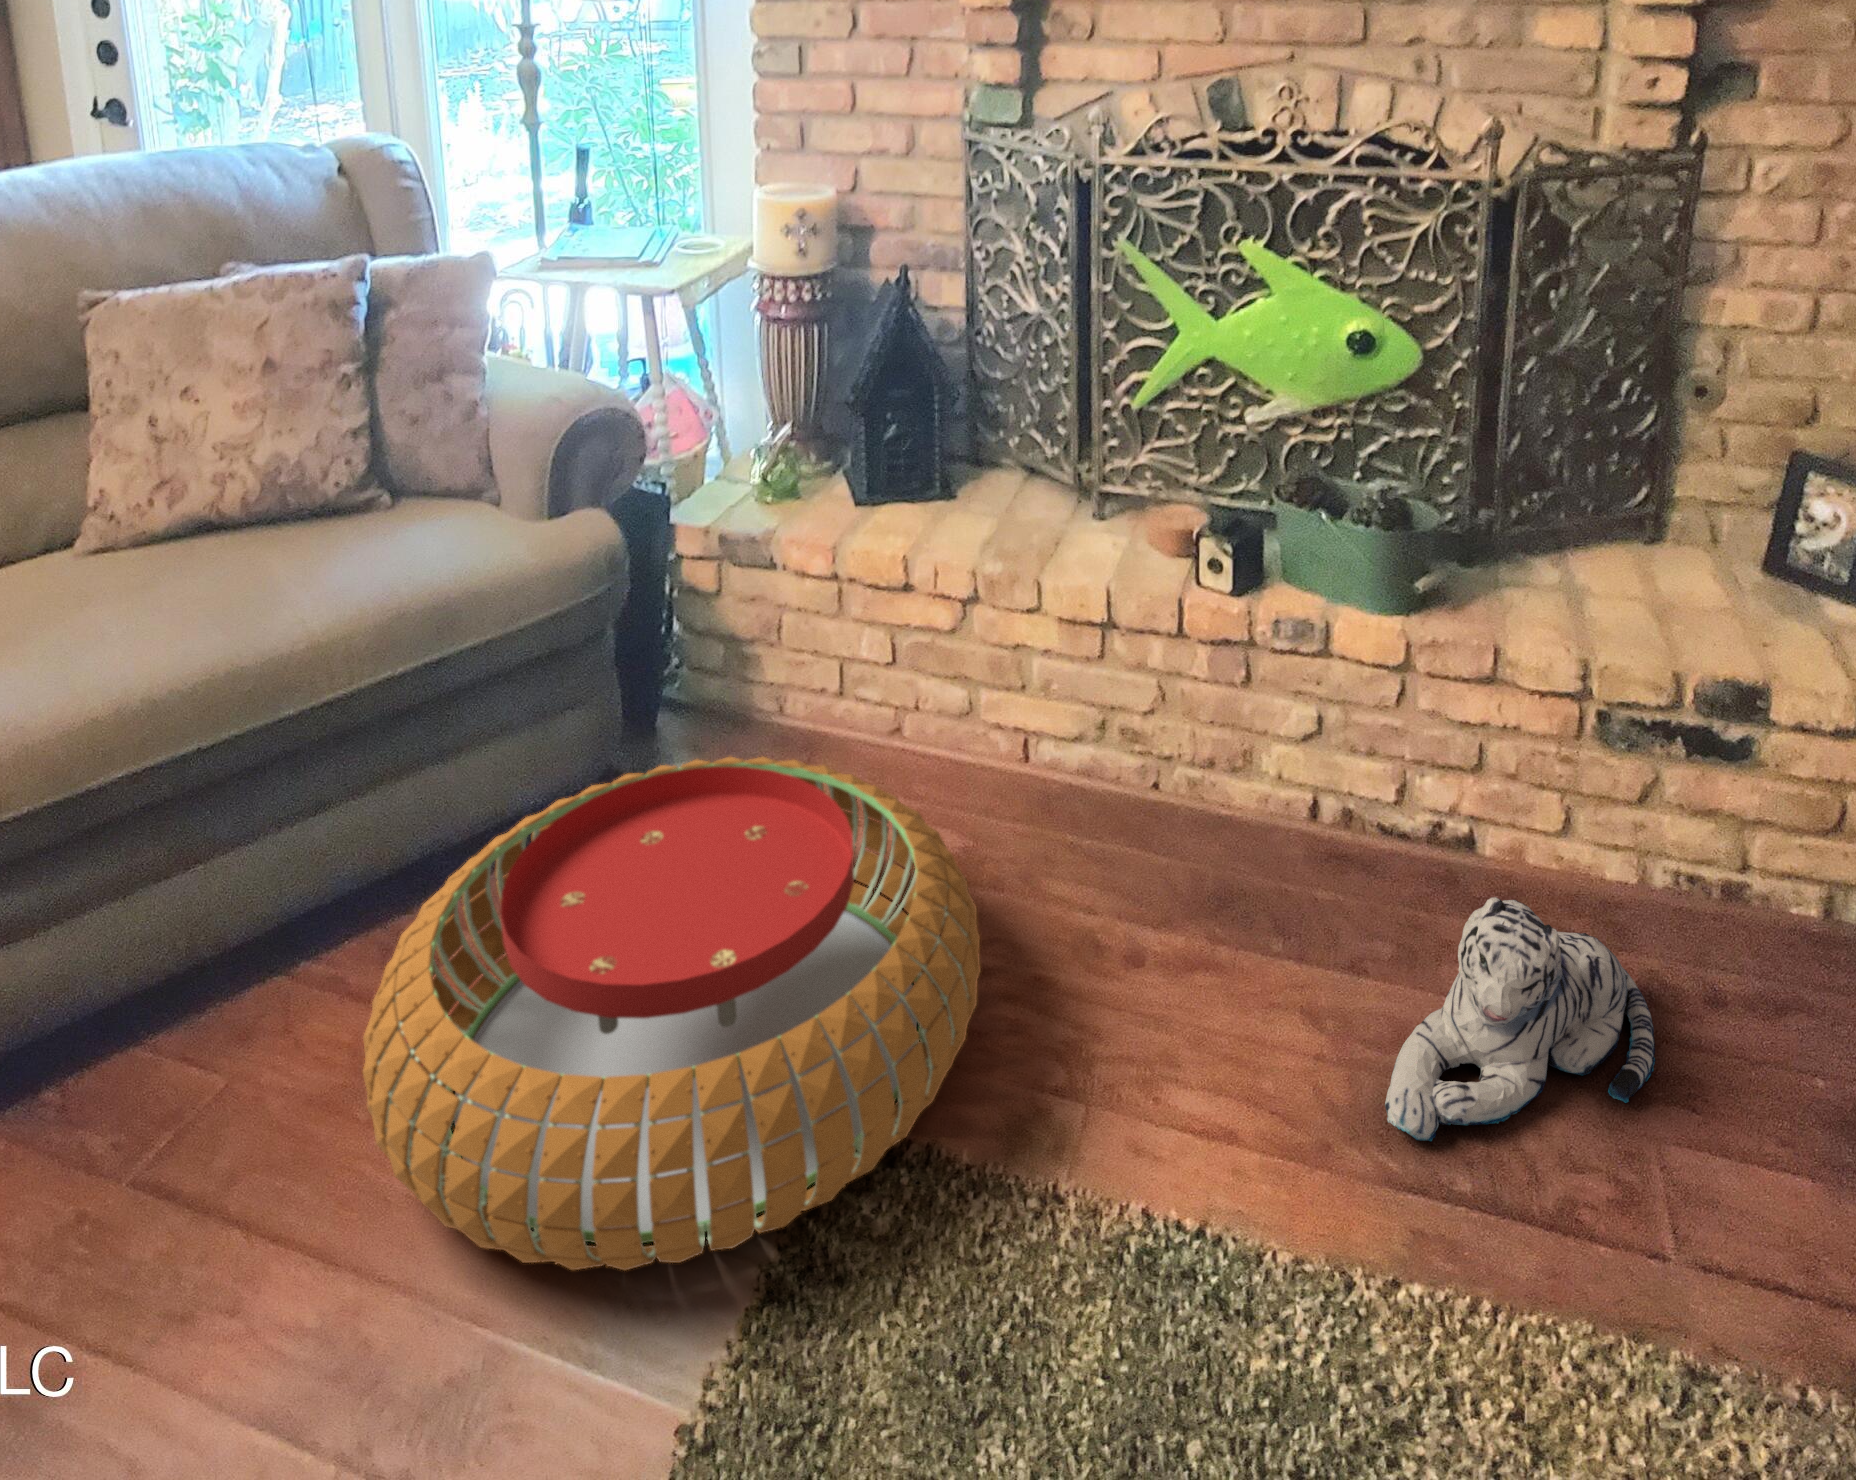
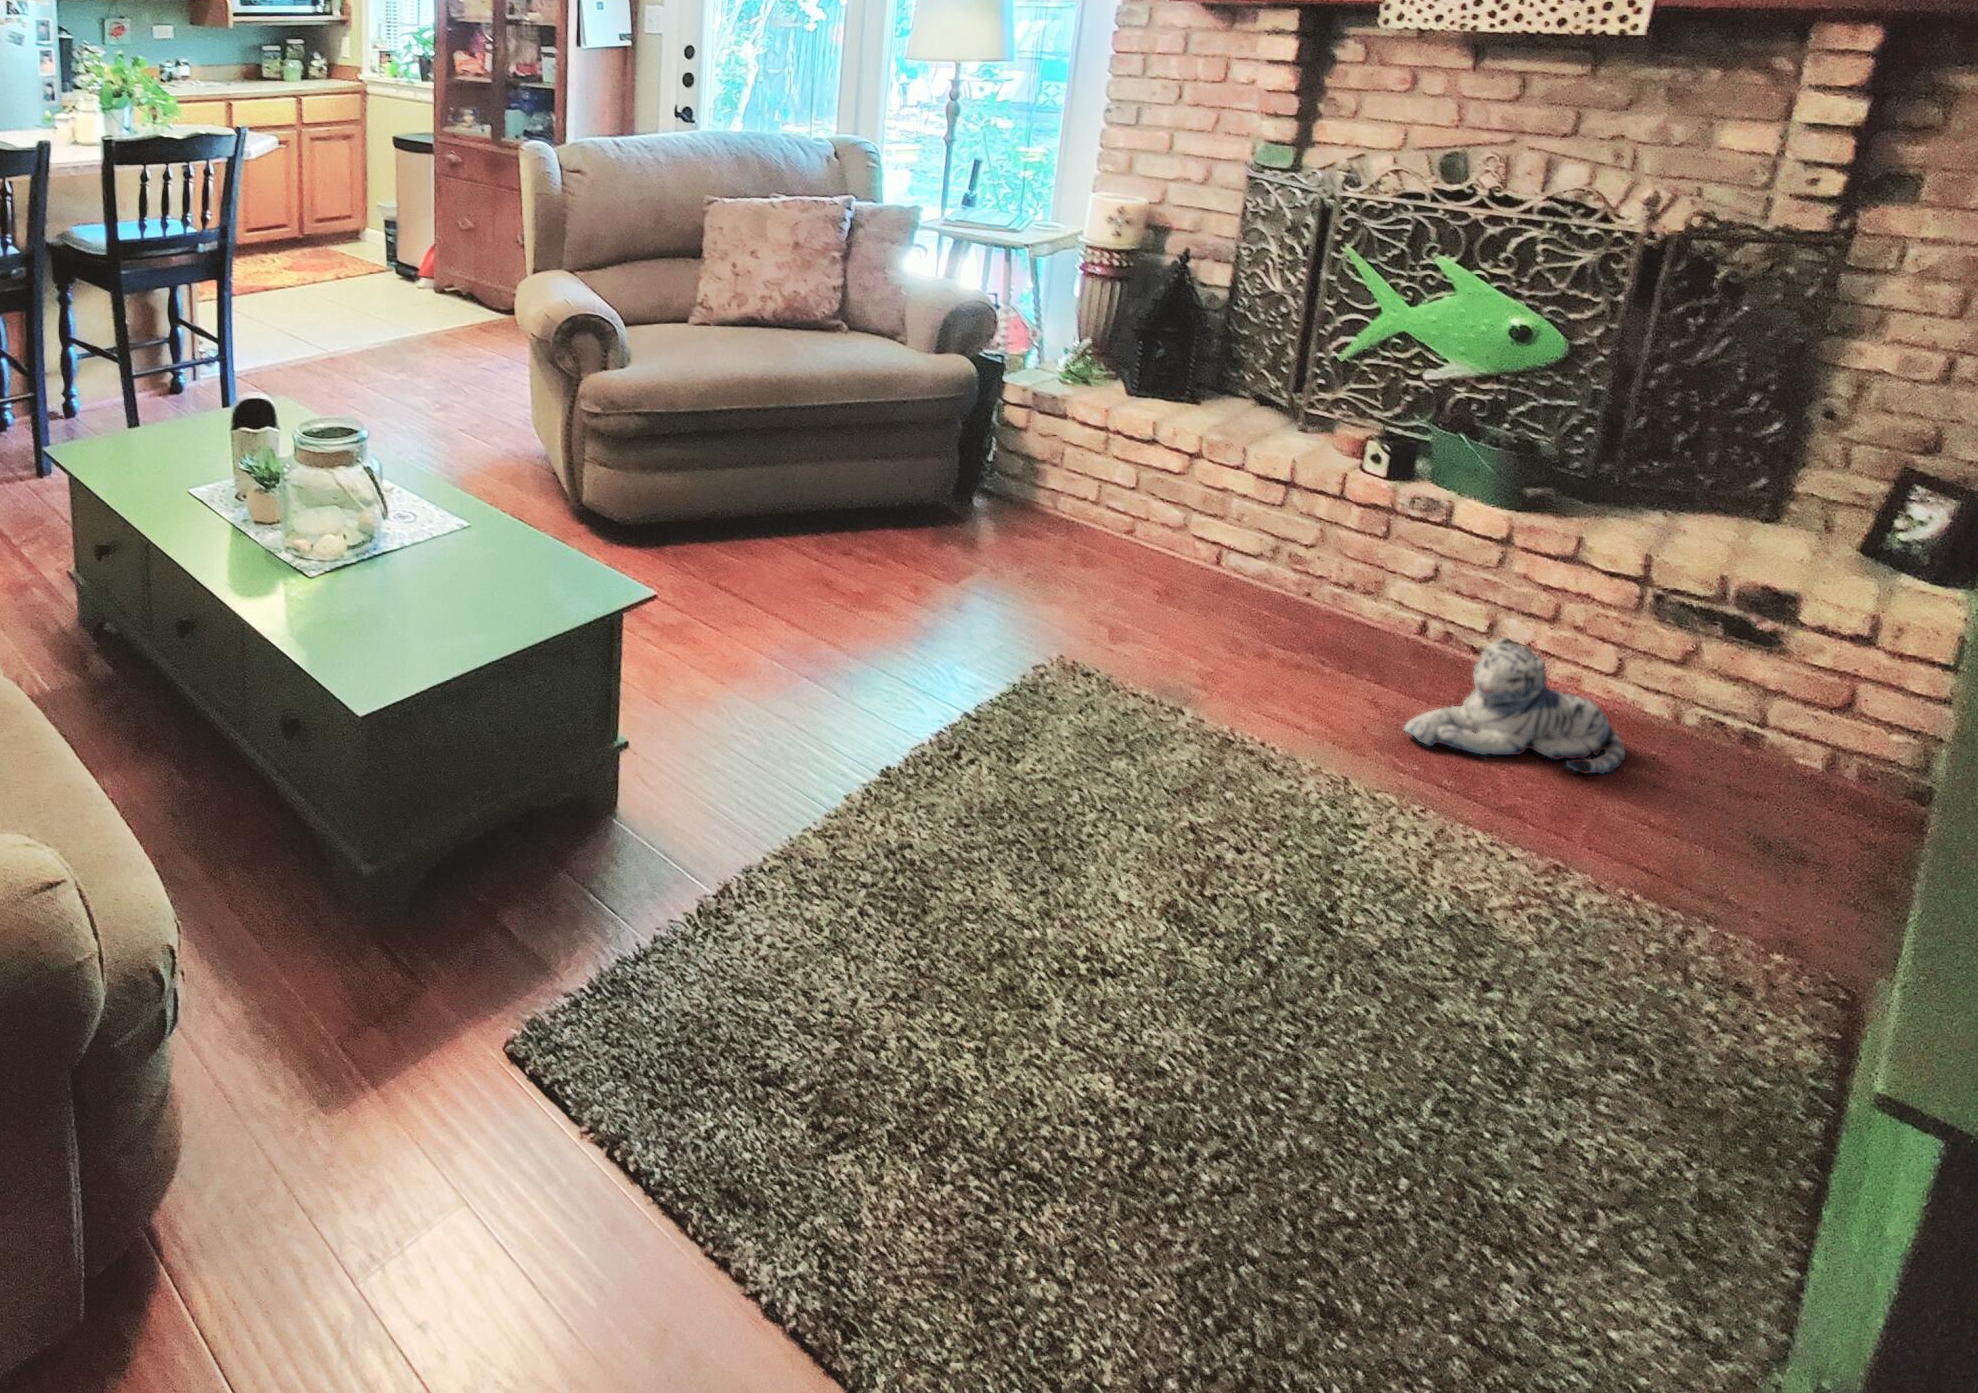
pouf: present [363,757,981,1270] -> none [864,487,1173,667]

